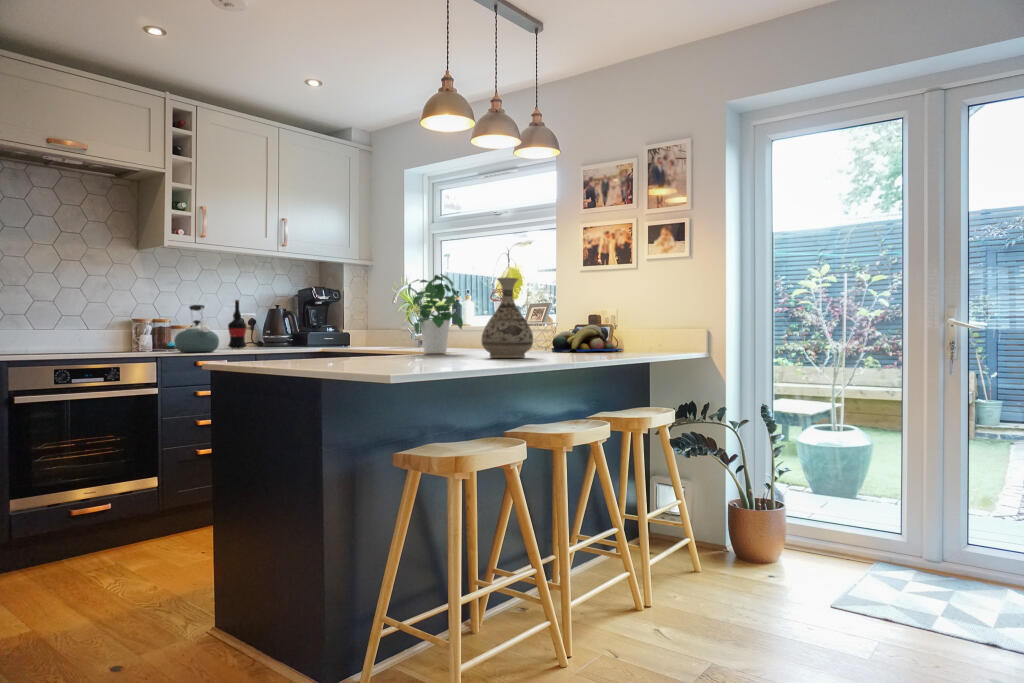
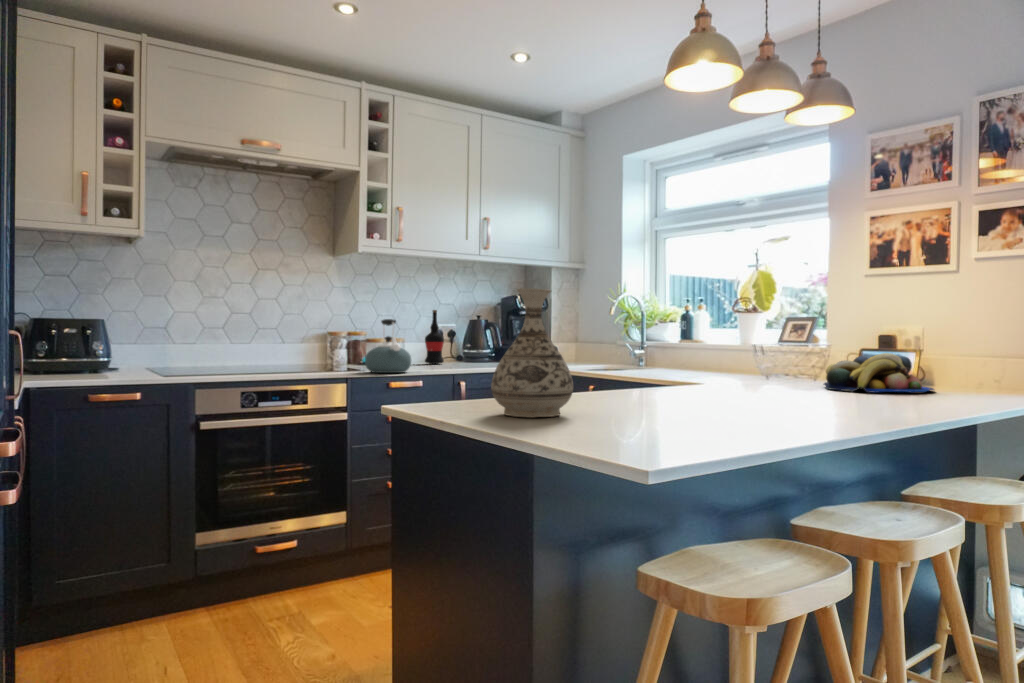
potted plant: present [408,274,463,354] -> none [625,285,702,389]
vase: present [482,278,533,358] -> present [491,288,573,417]

